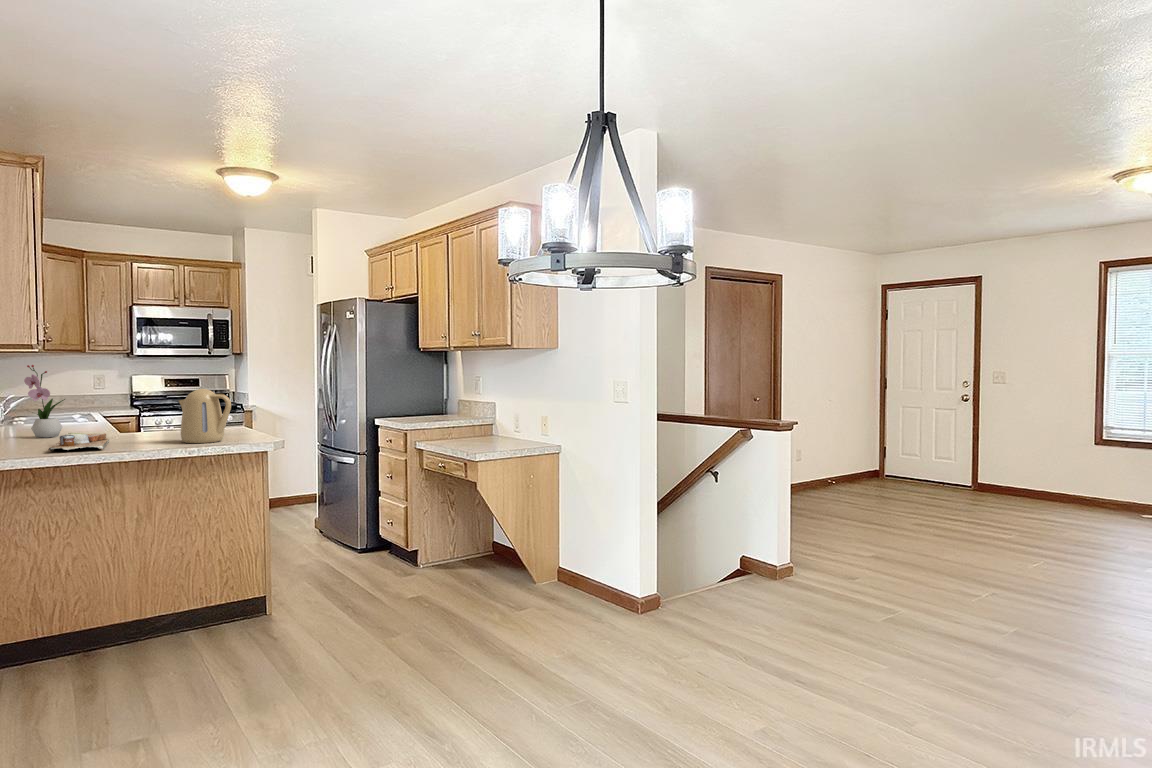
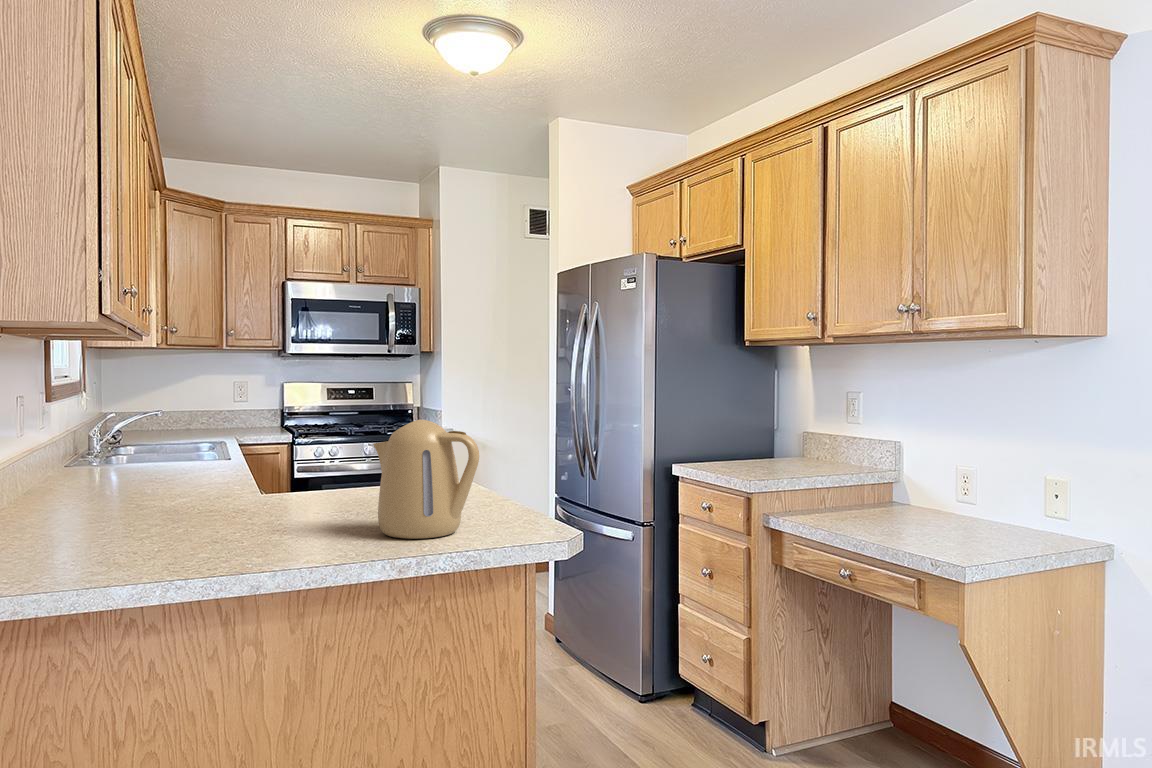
flower arrangement: present [24,365,65,437] -> none [105,367,175,503]
cutting board: present [48,433,109,451] -> none [114,506,243,561]

